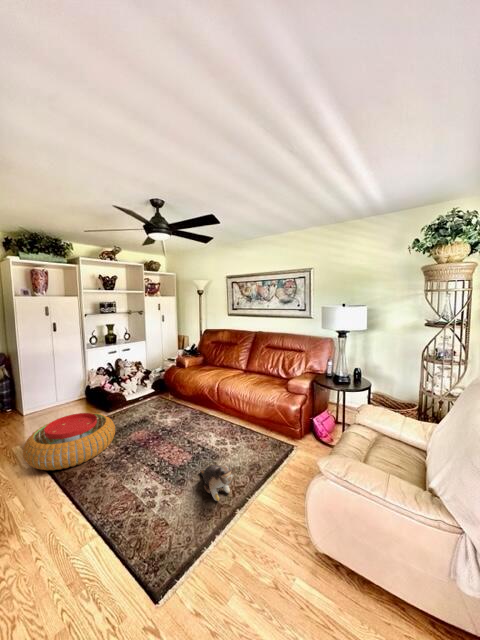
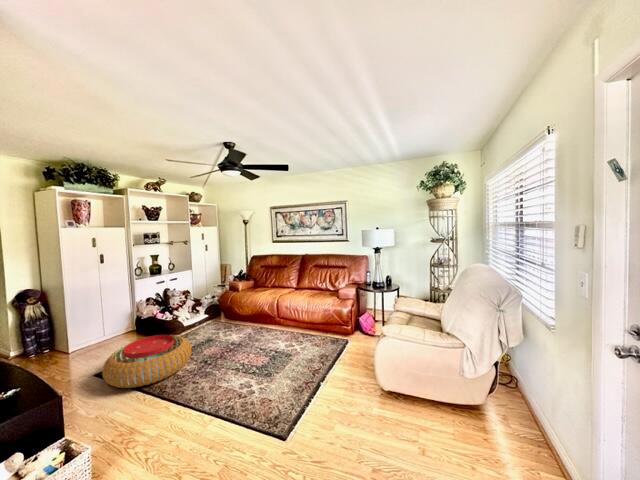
plush toy: present [200,465,235,501] -> none [282,351,318,381]

